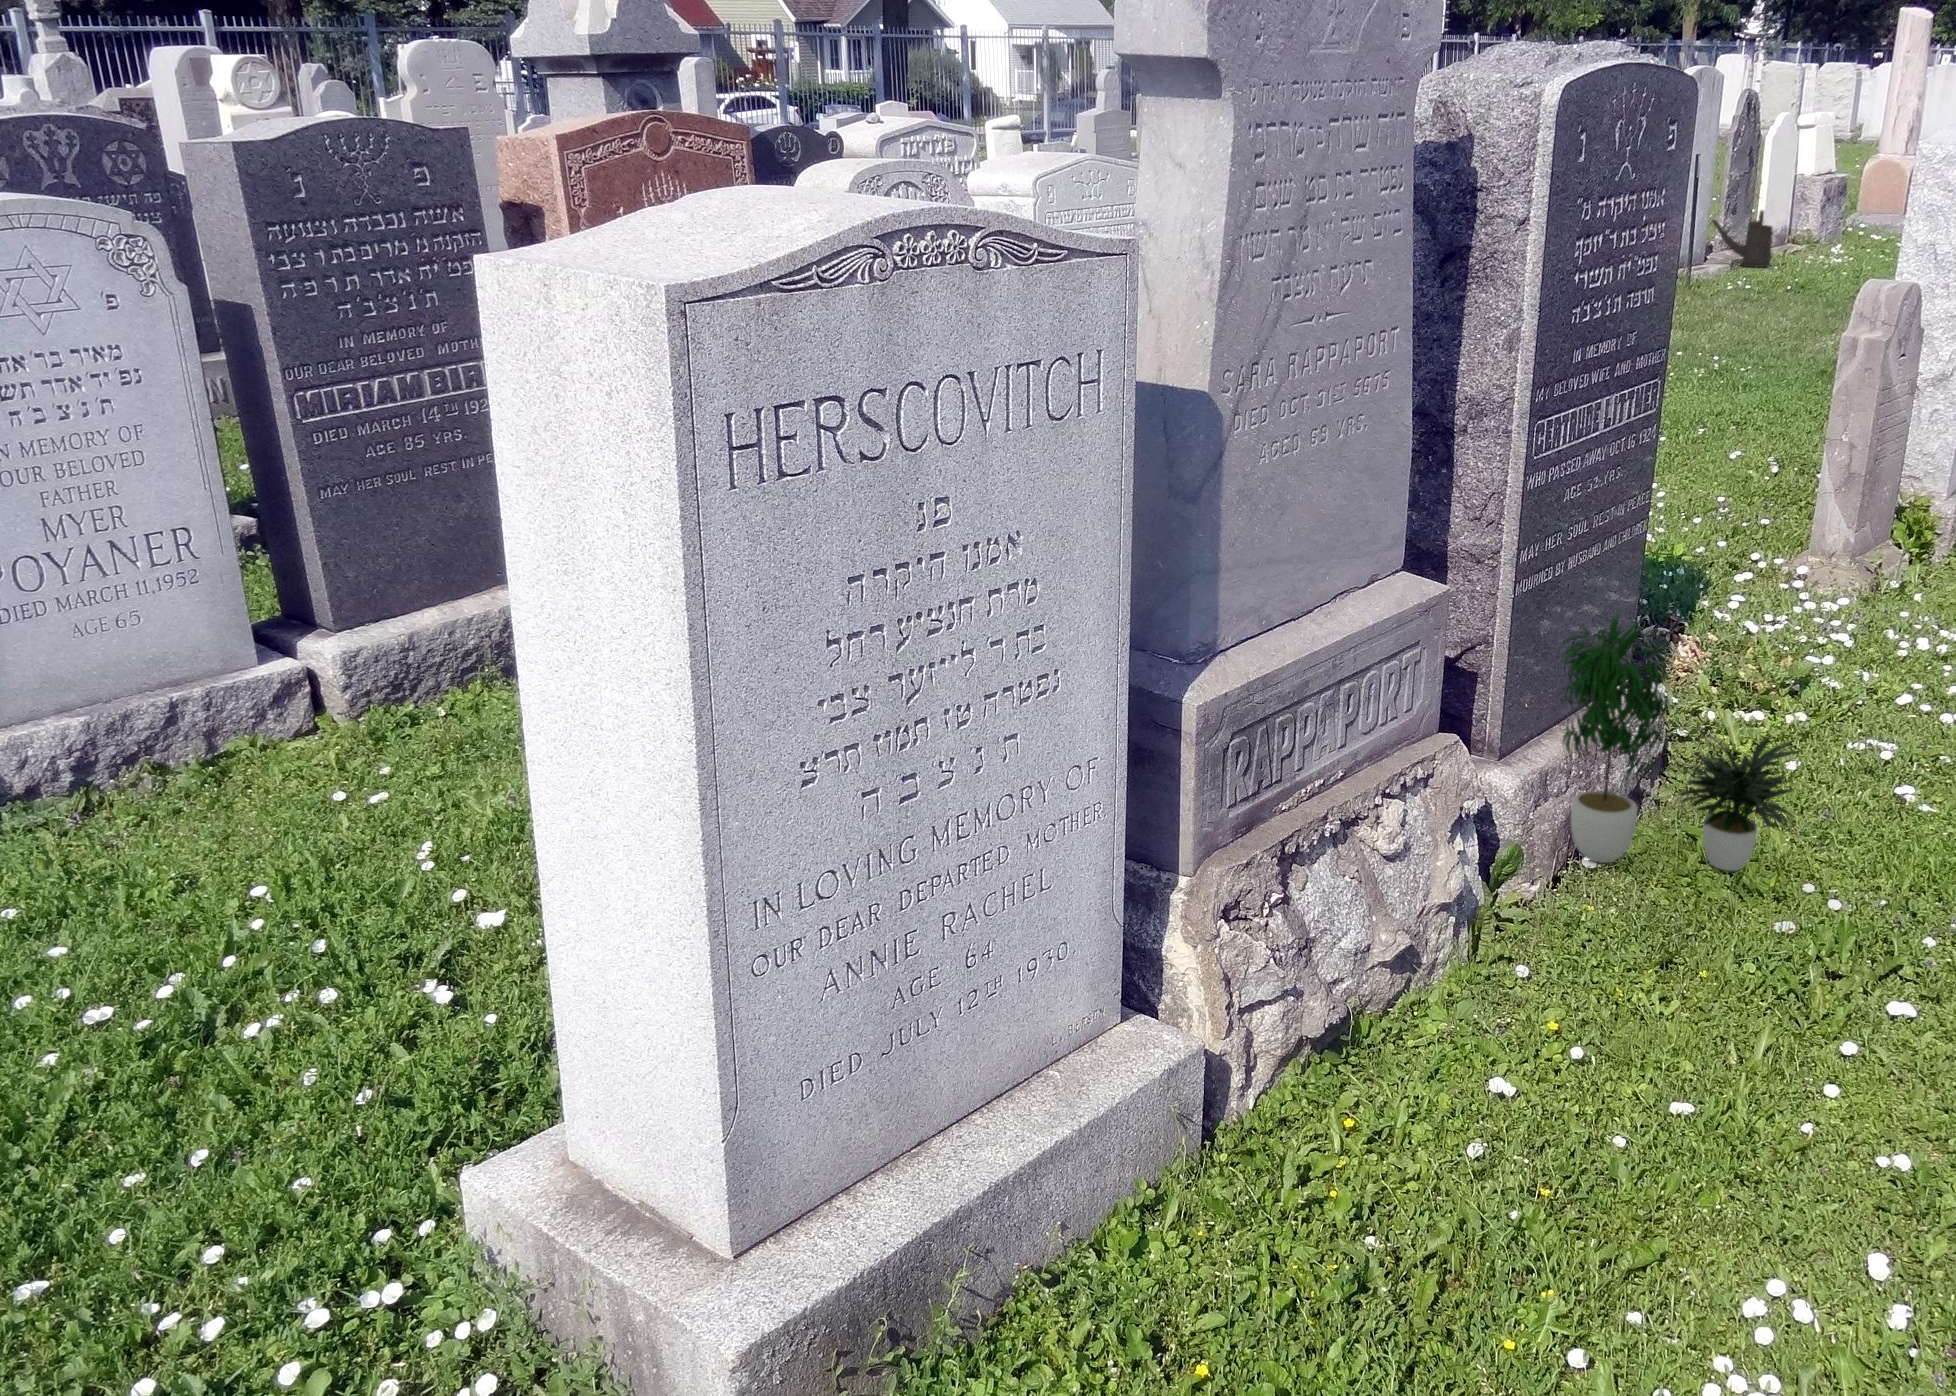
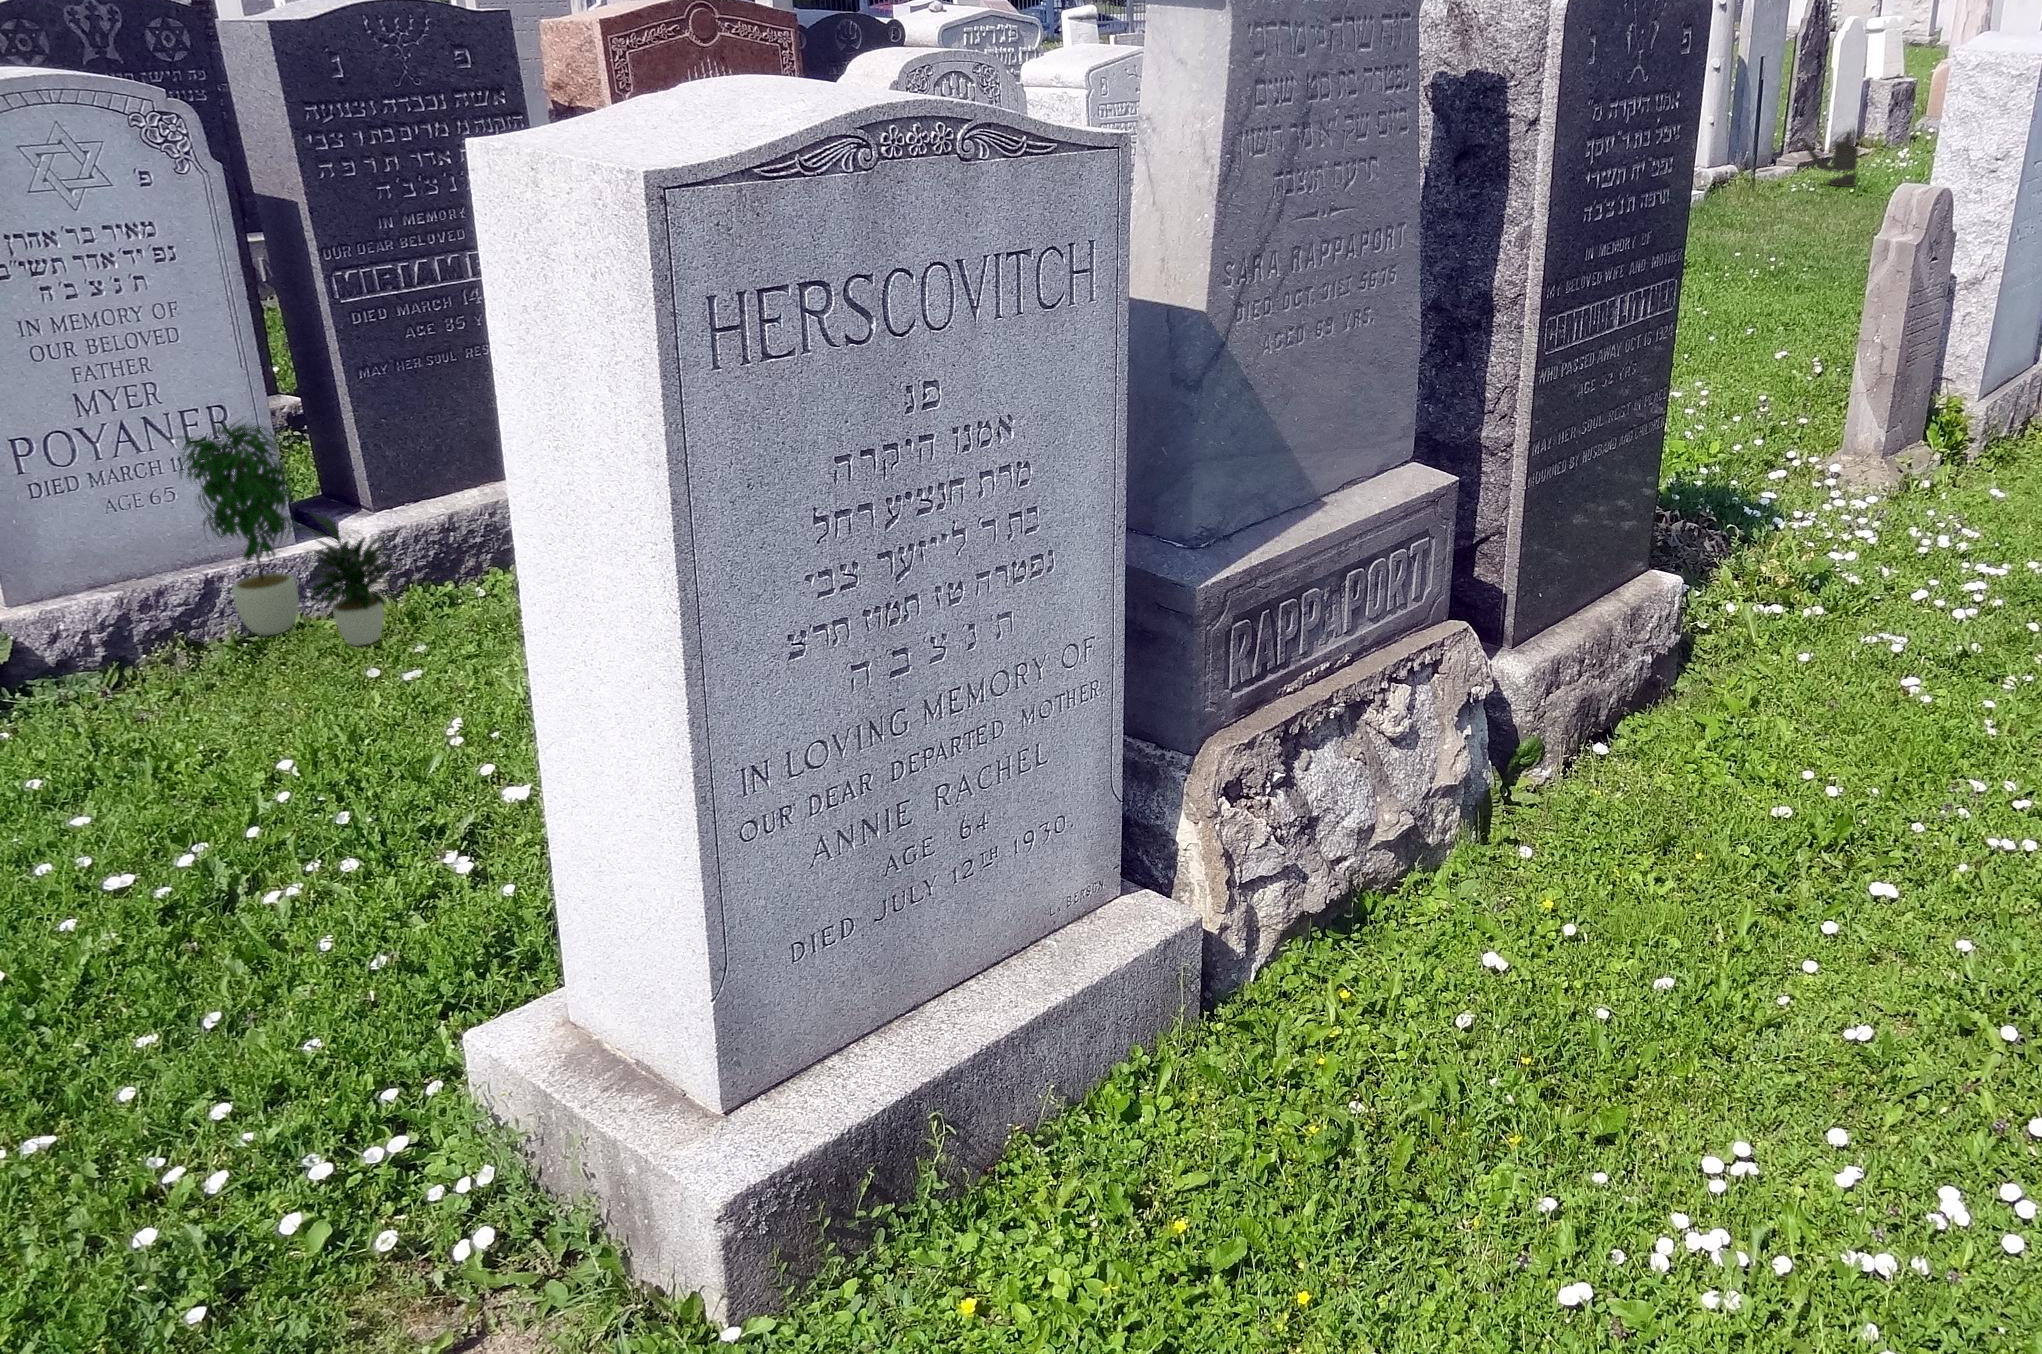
potted plant: present [1561,613,1802,871] -> present [178,414,399,646]

